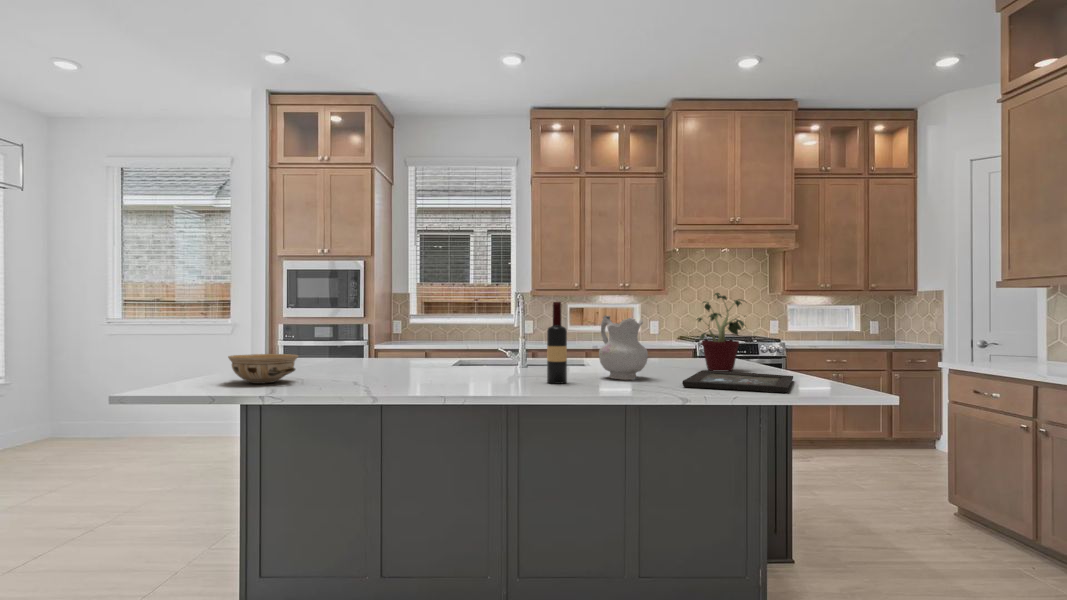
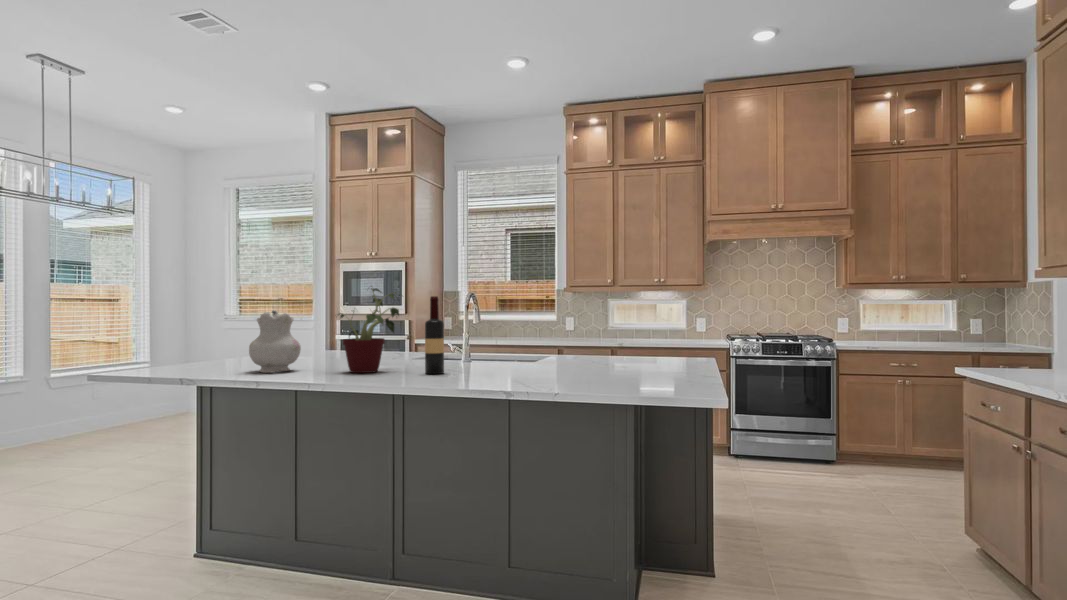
potted plant: present [697,293,746,371] -> present [338,286,399,373]
ceramic pitcher: present [599,316,648,380] -> present [249,311,301,373]
ceramic bowl: present [228,354,298,384] -> none [173,343,235,368]
tray: present [682,370,793,393] -> none [533,366,675,388]

